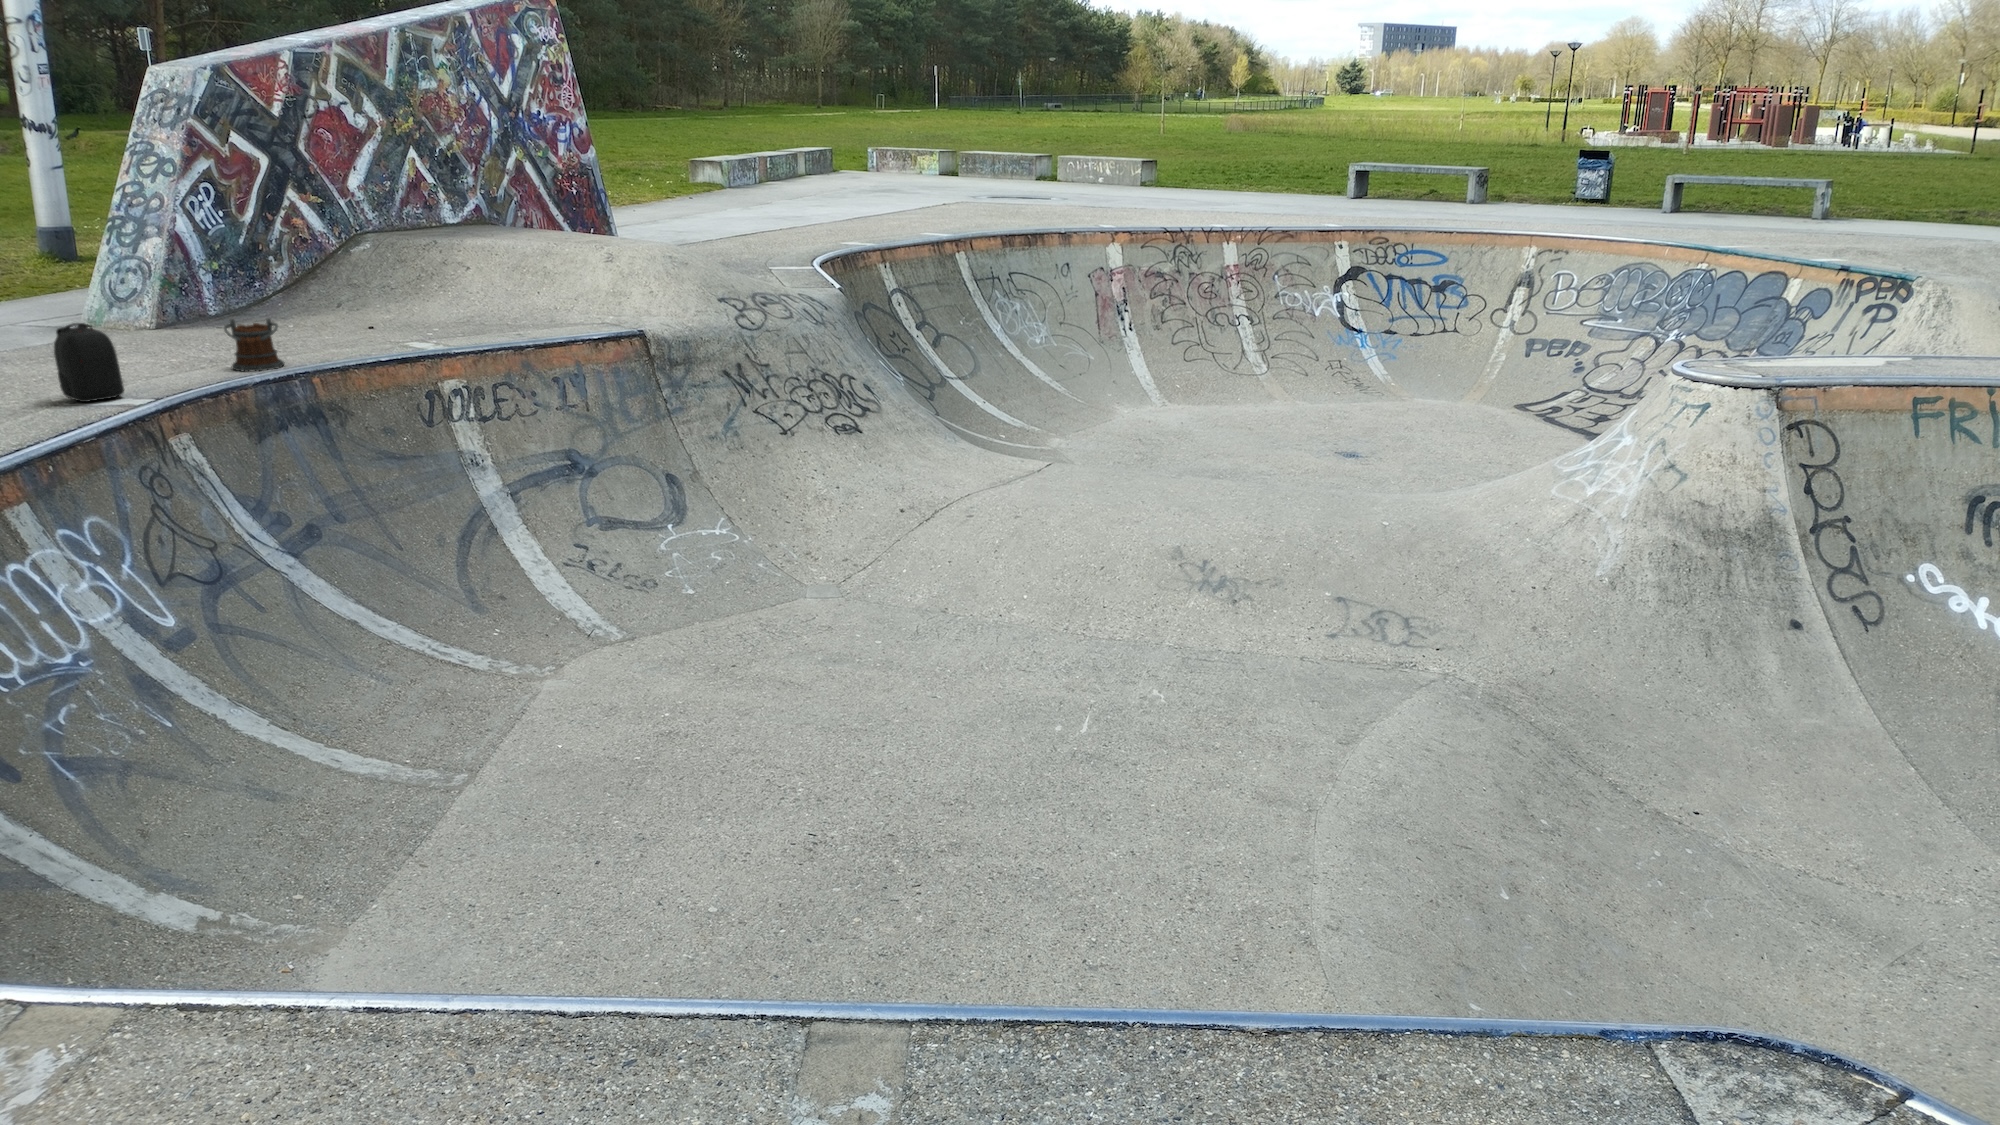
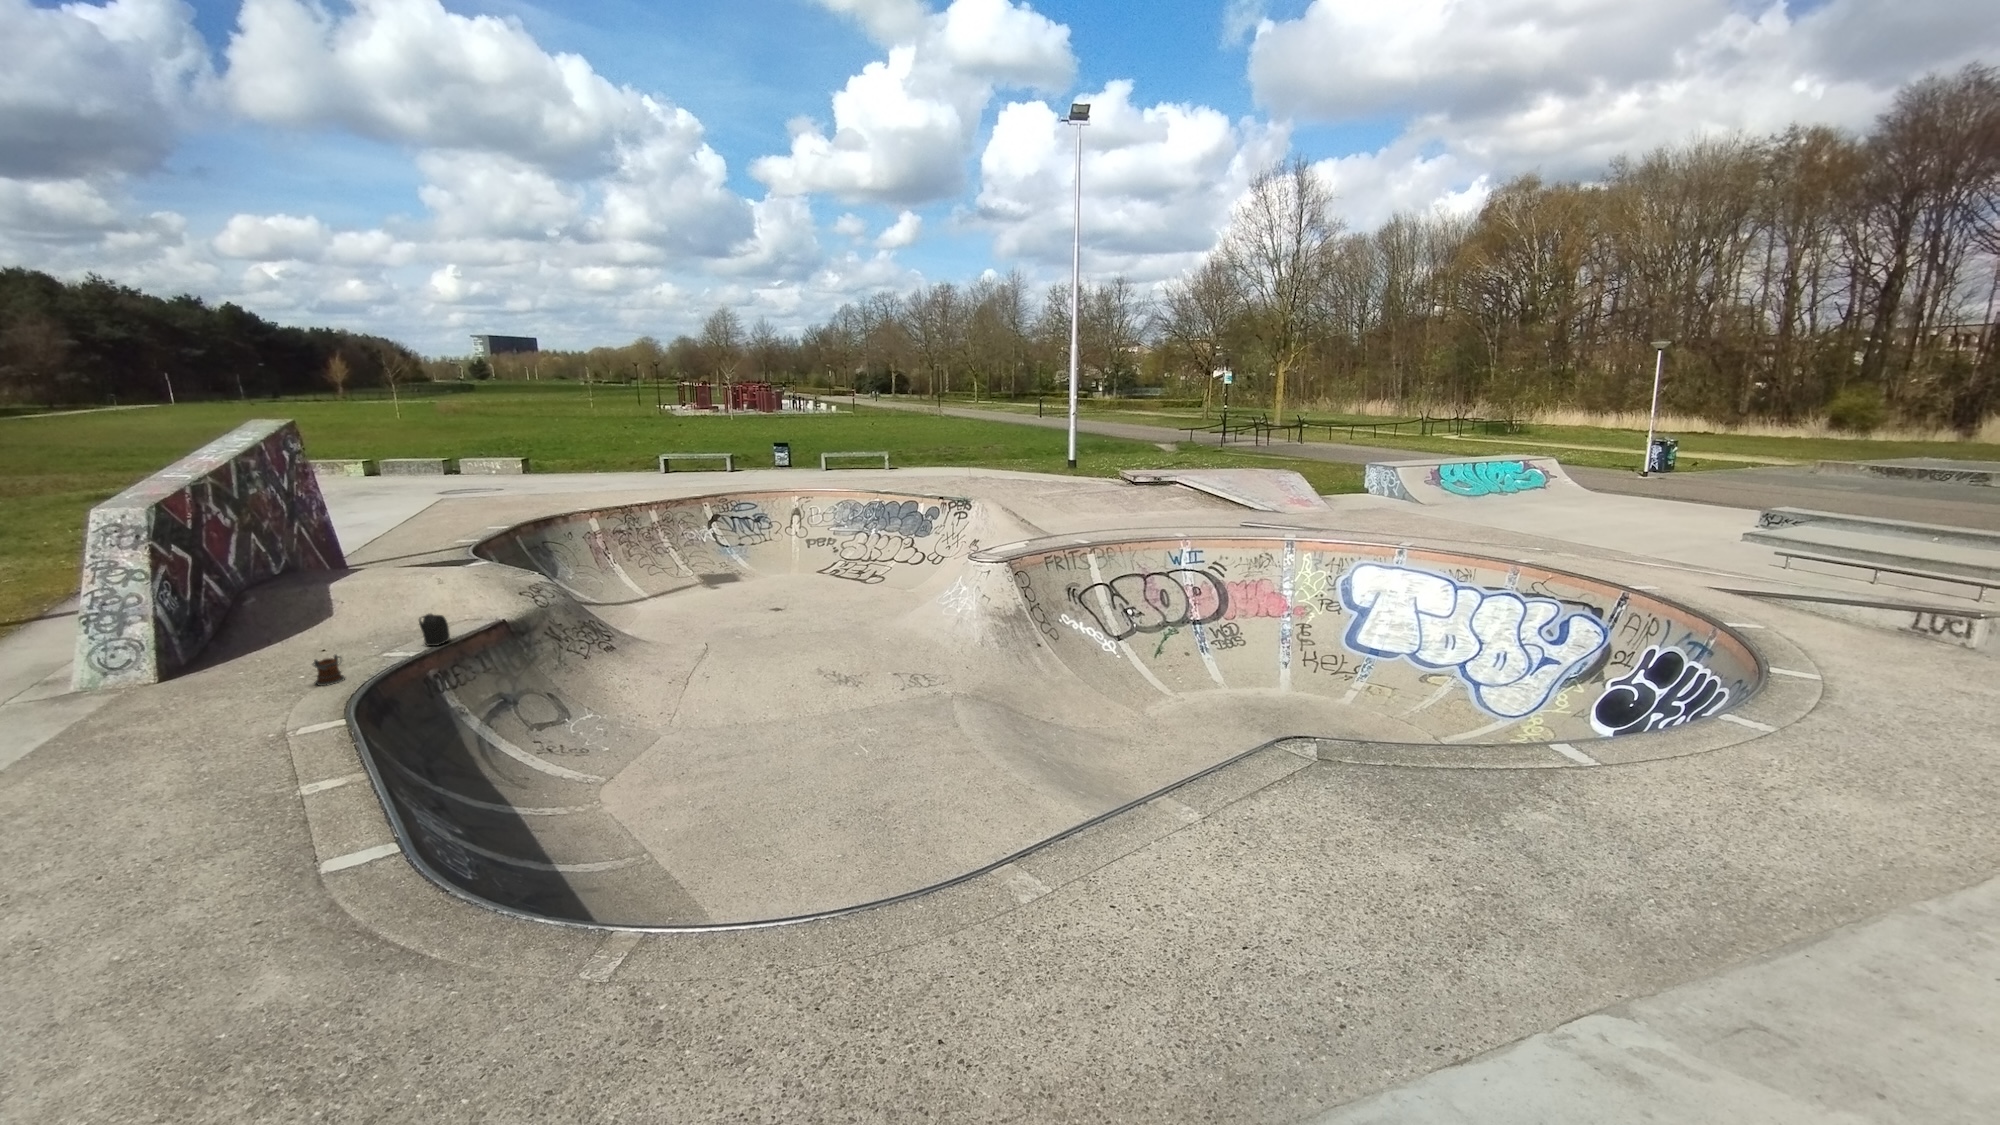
backpack: present [54,323,124,402] -> present [419,614,450,646]

